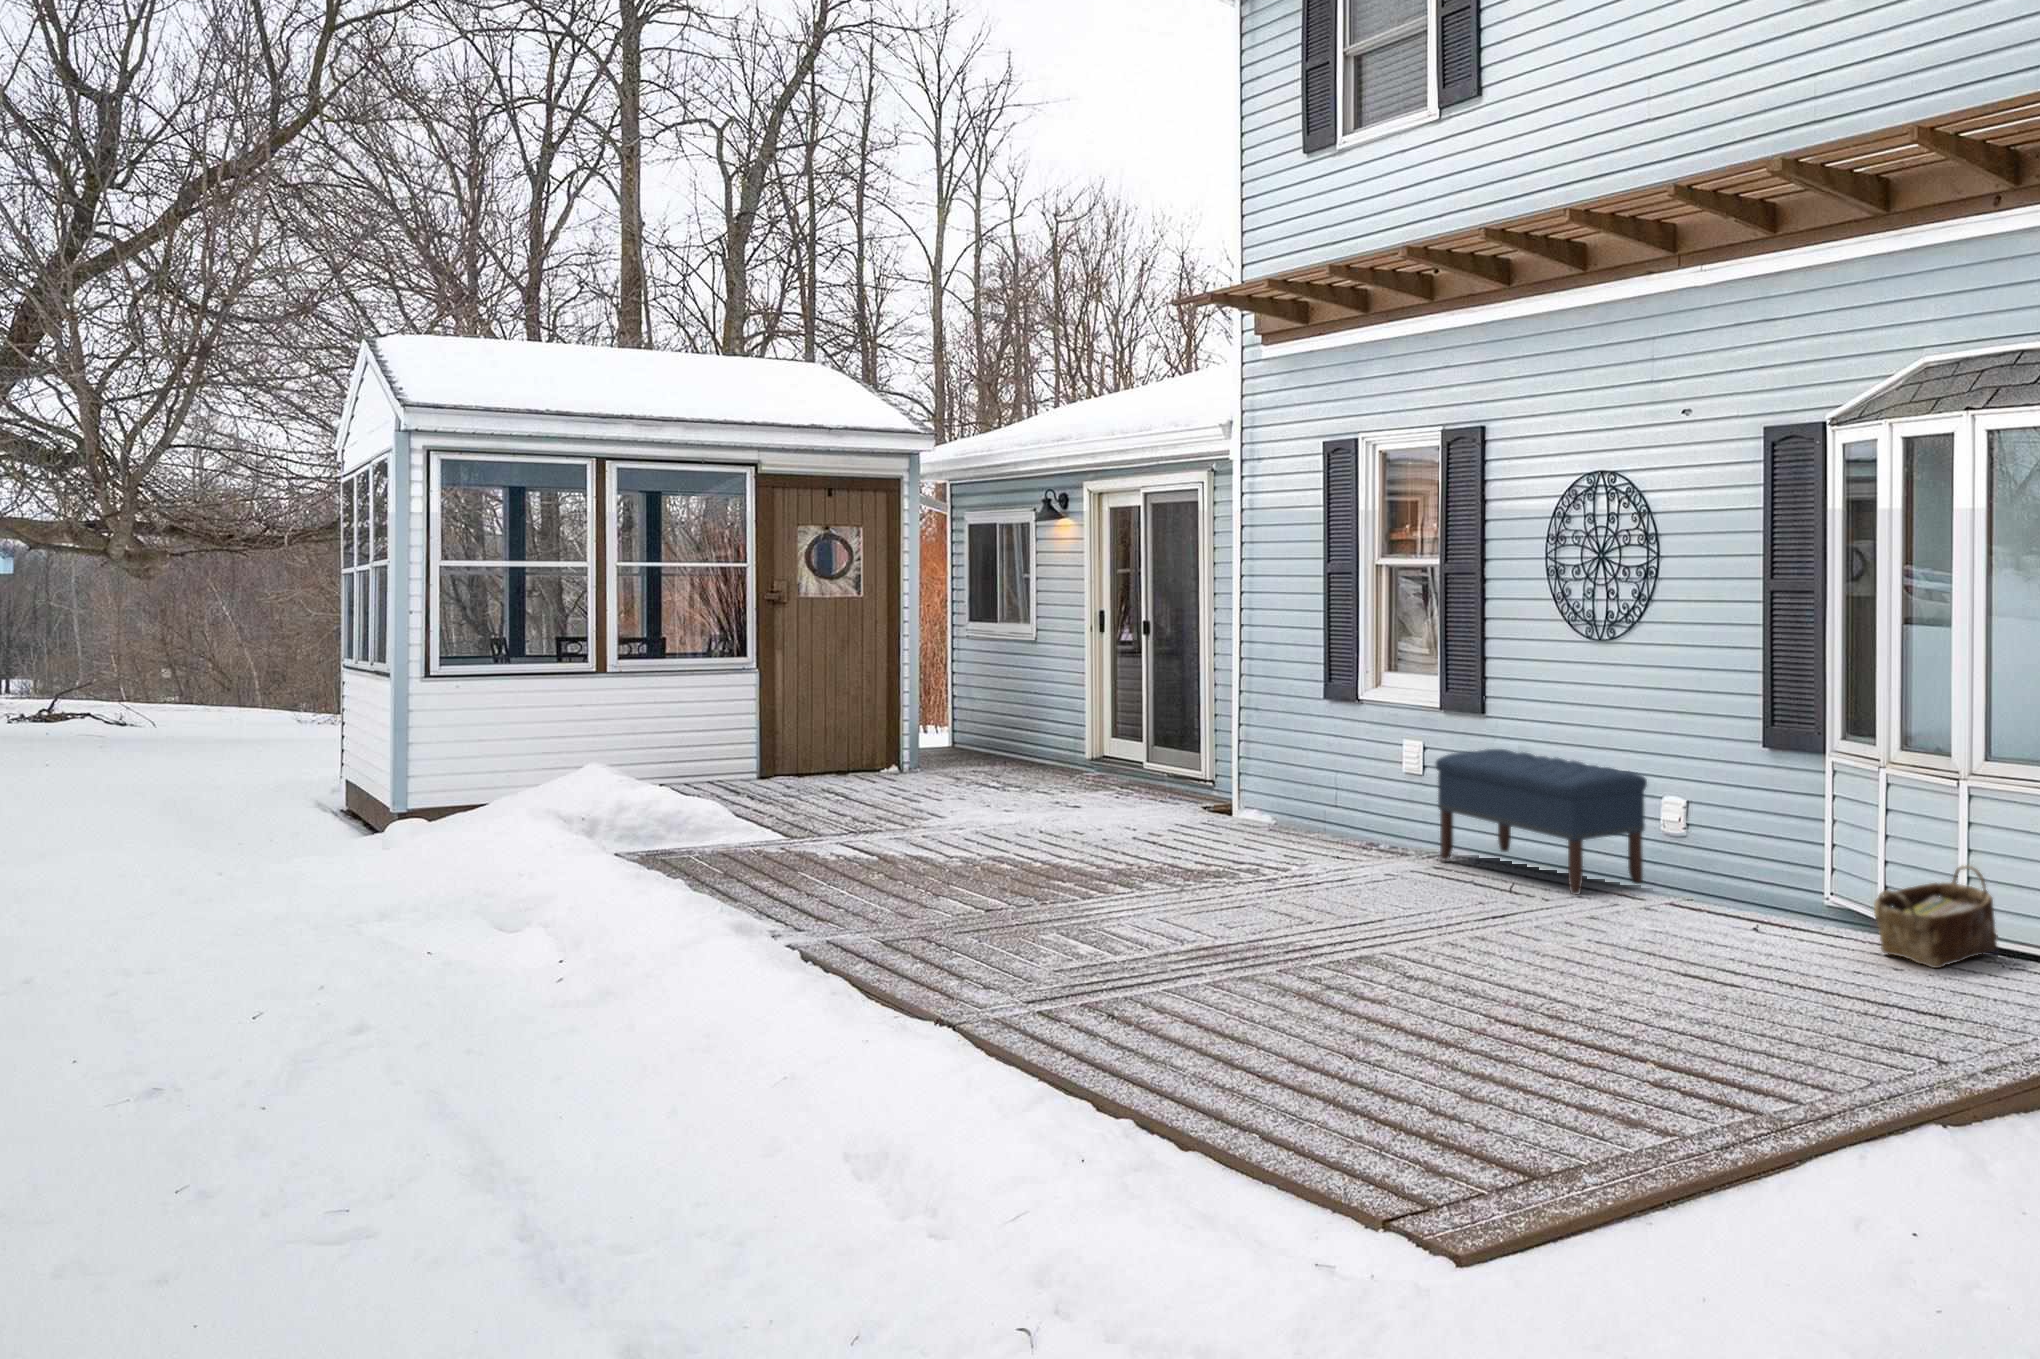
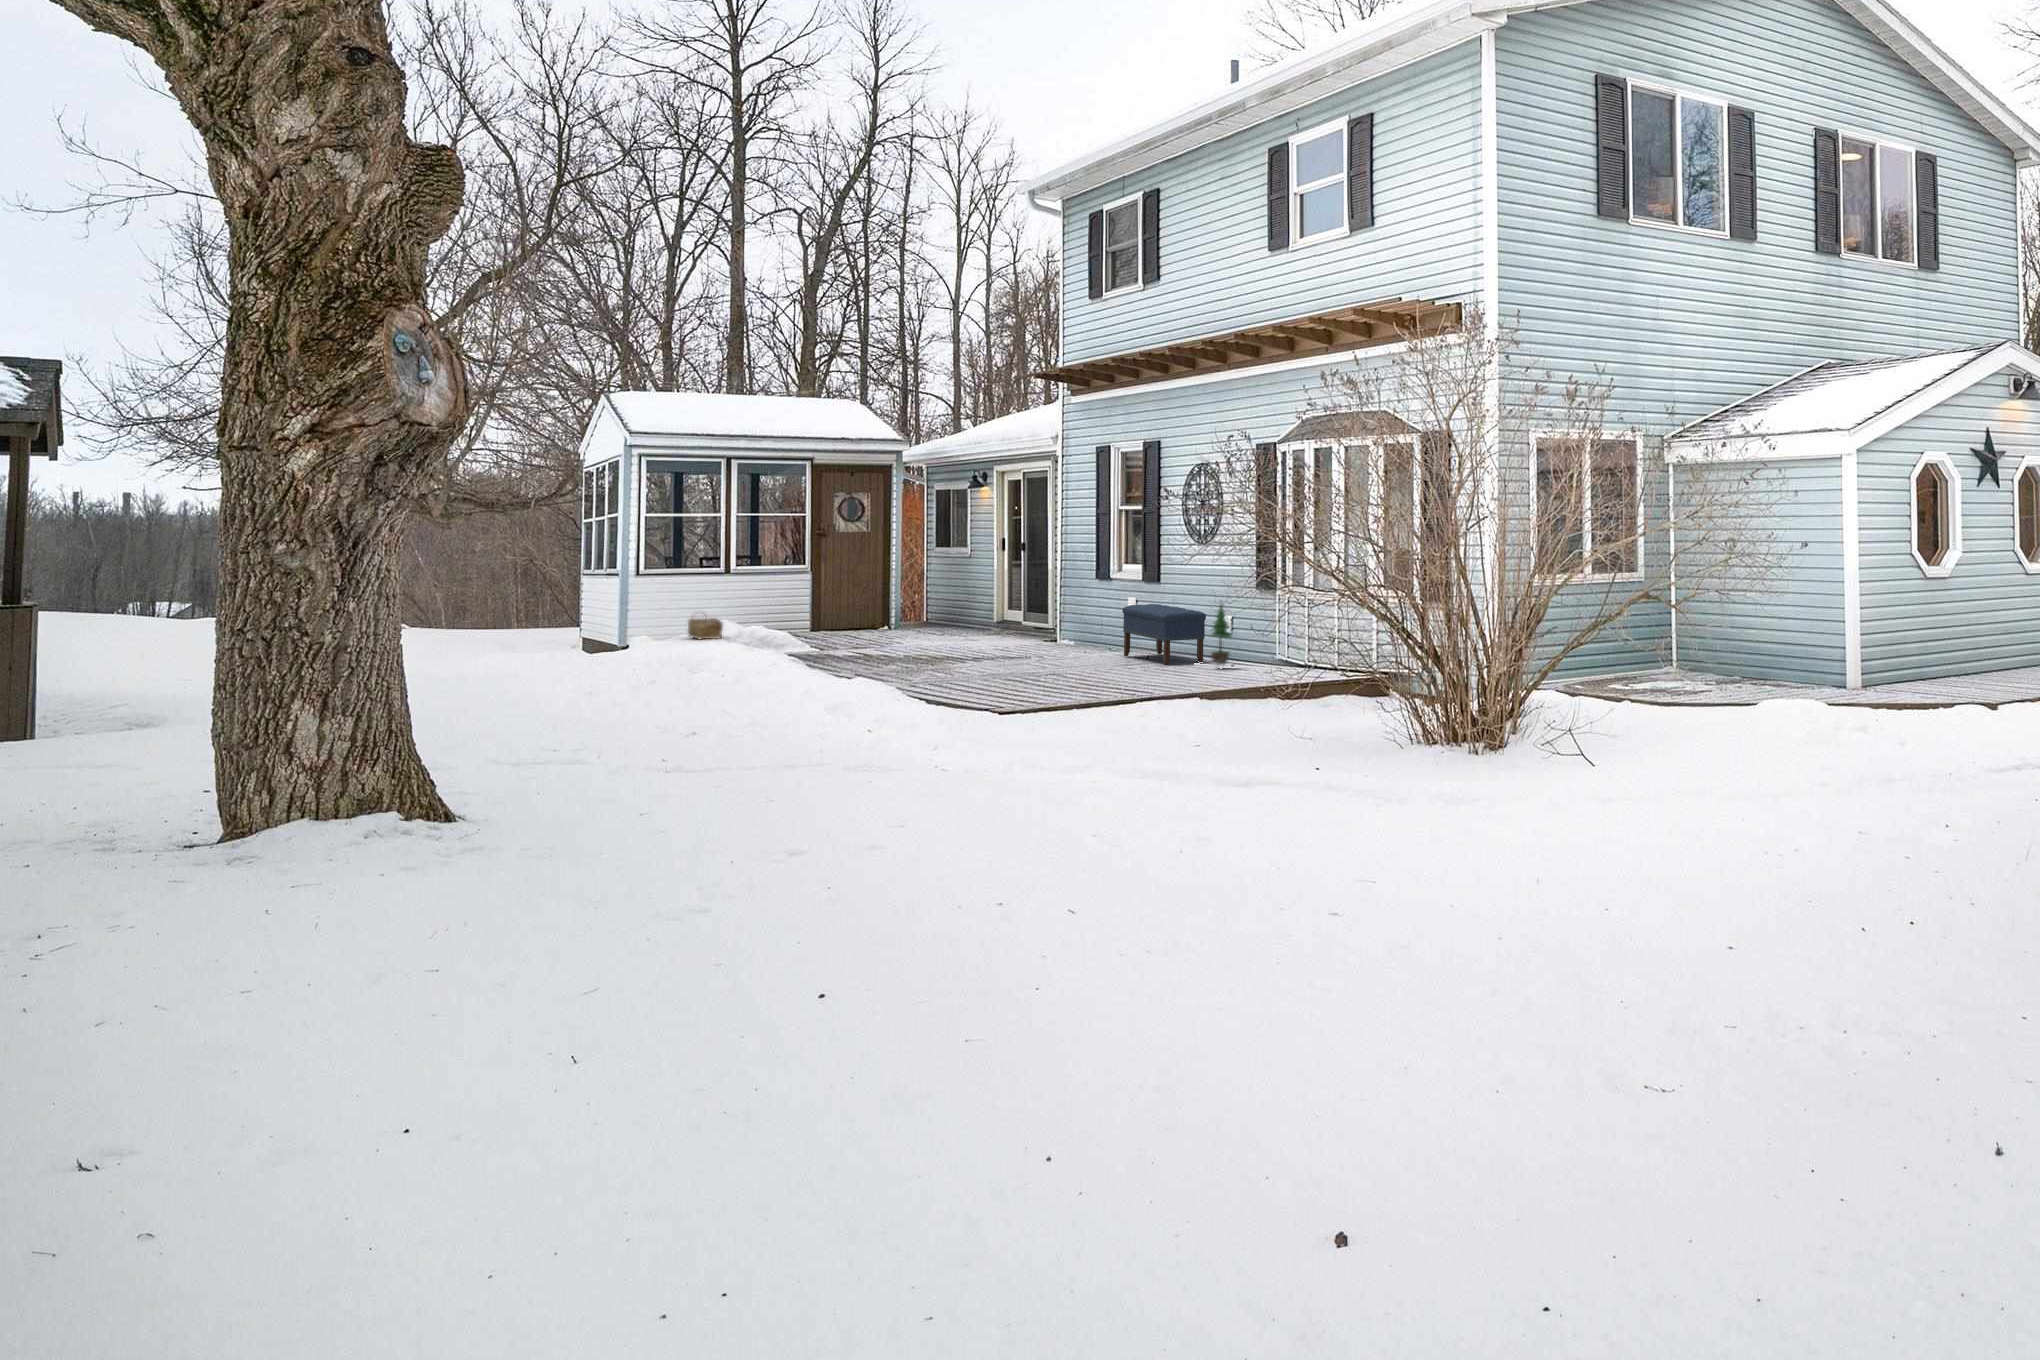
potted tree: none [1692,756,1746,907] -> present [1209,604,1231,665]
woven basket: present [1874,866,1997,968] -> present [688,618,723,640]

